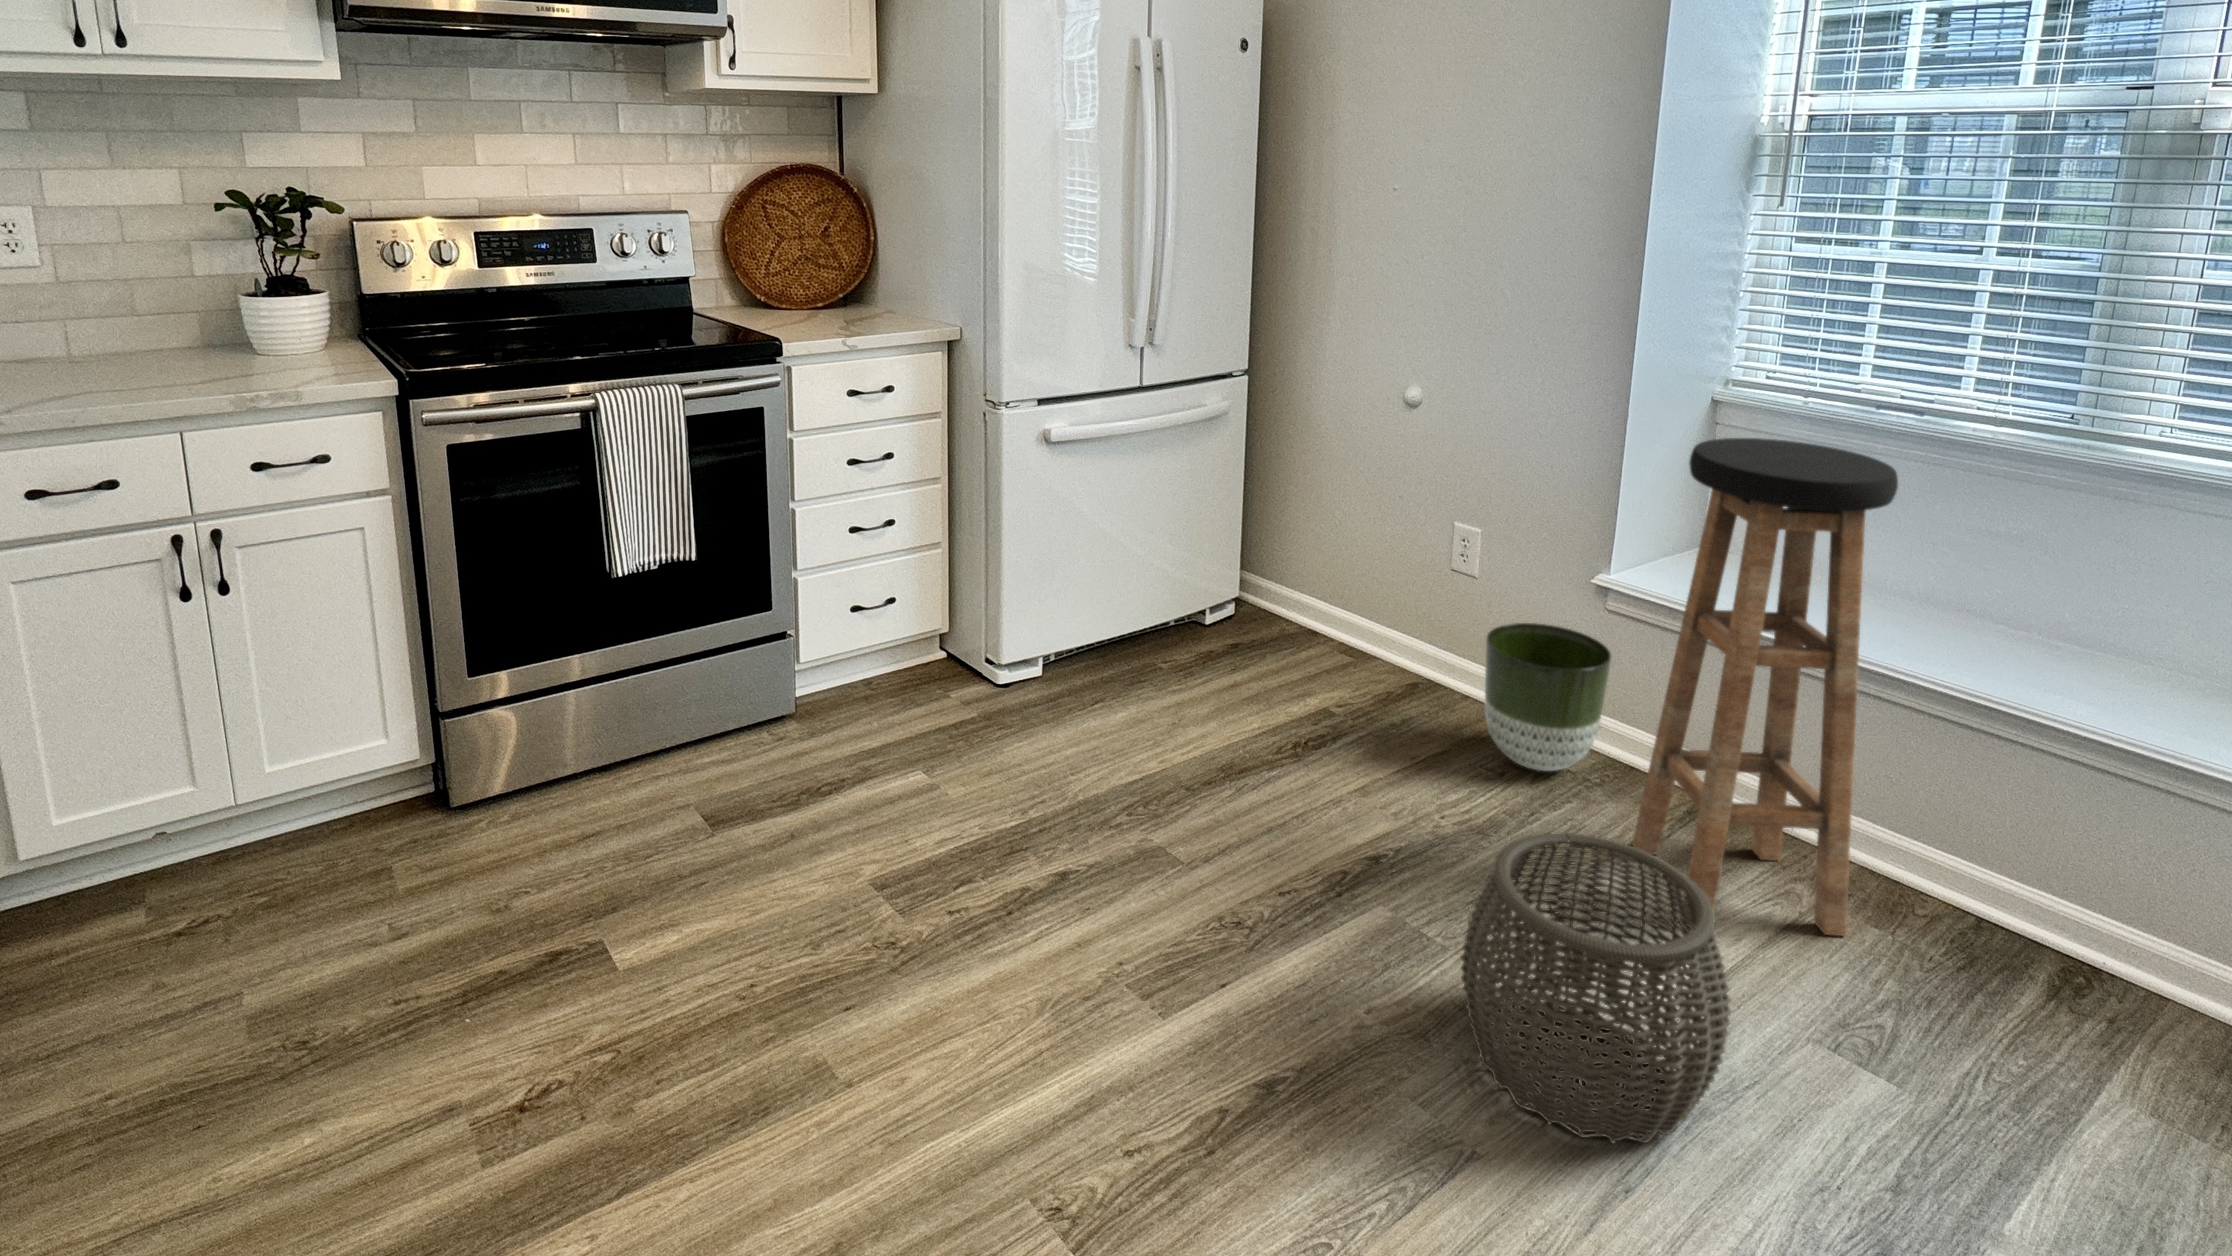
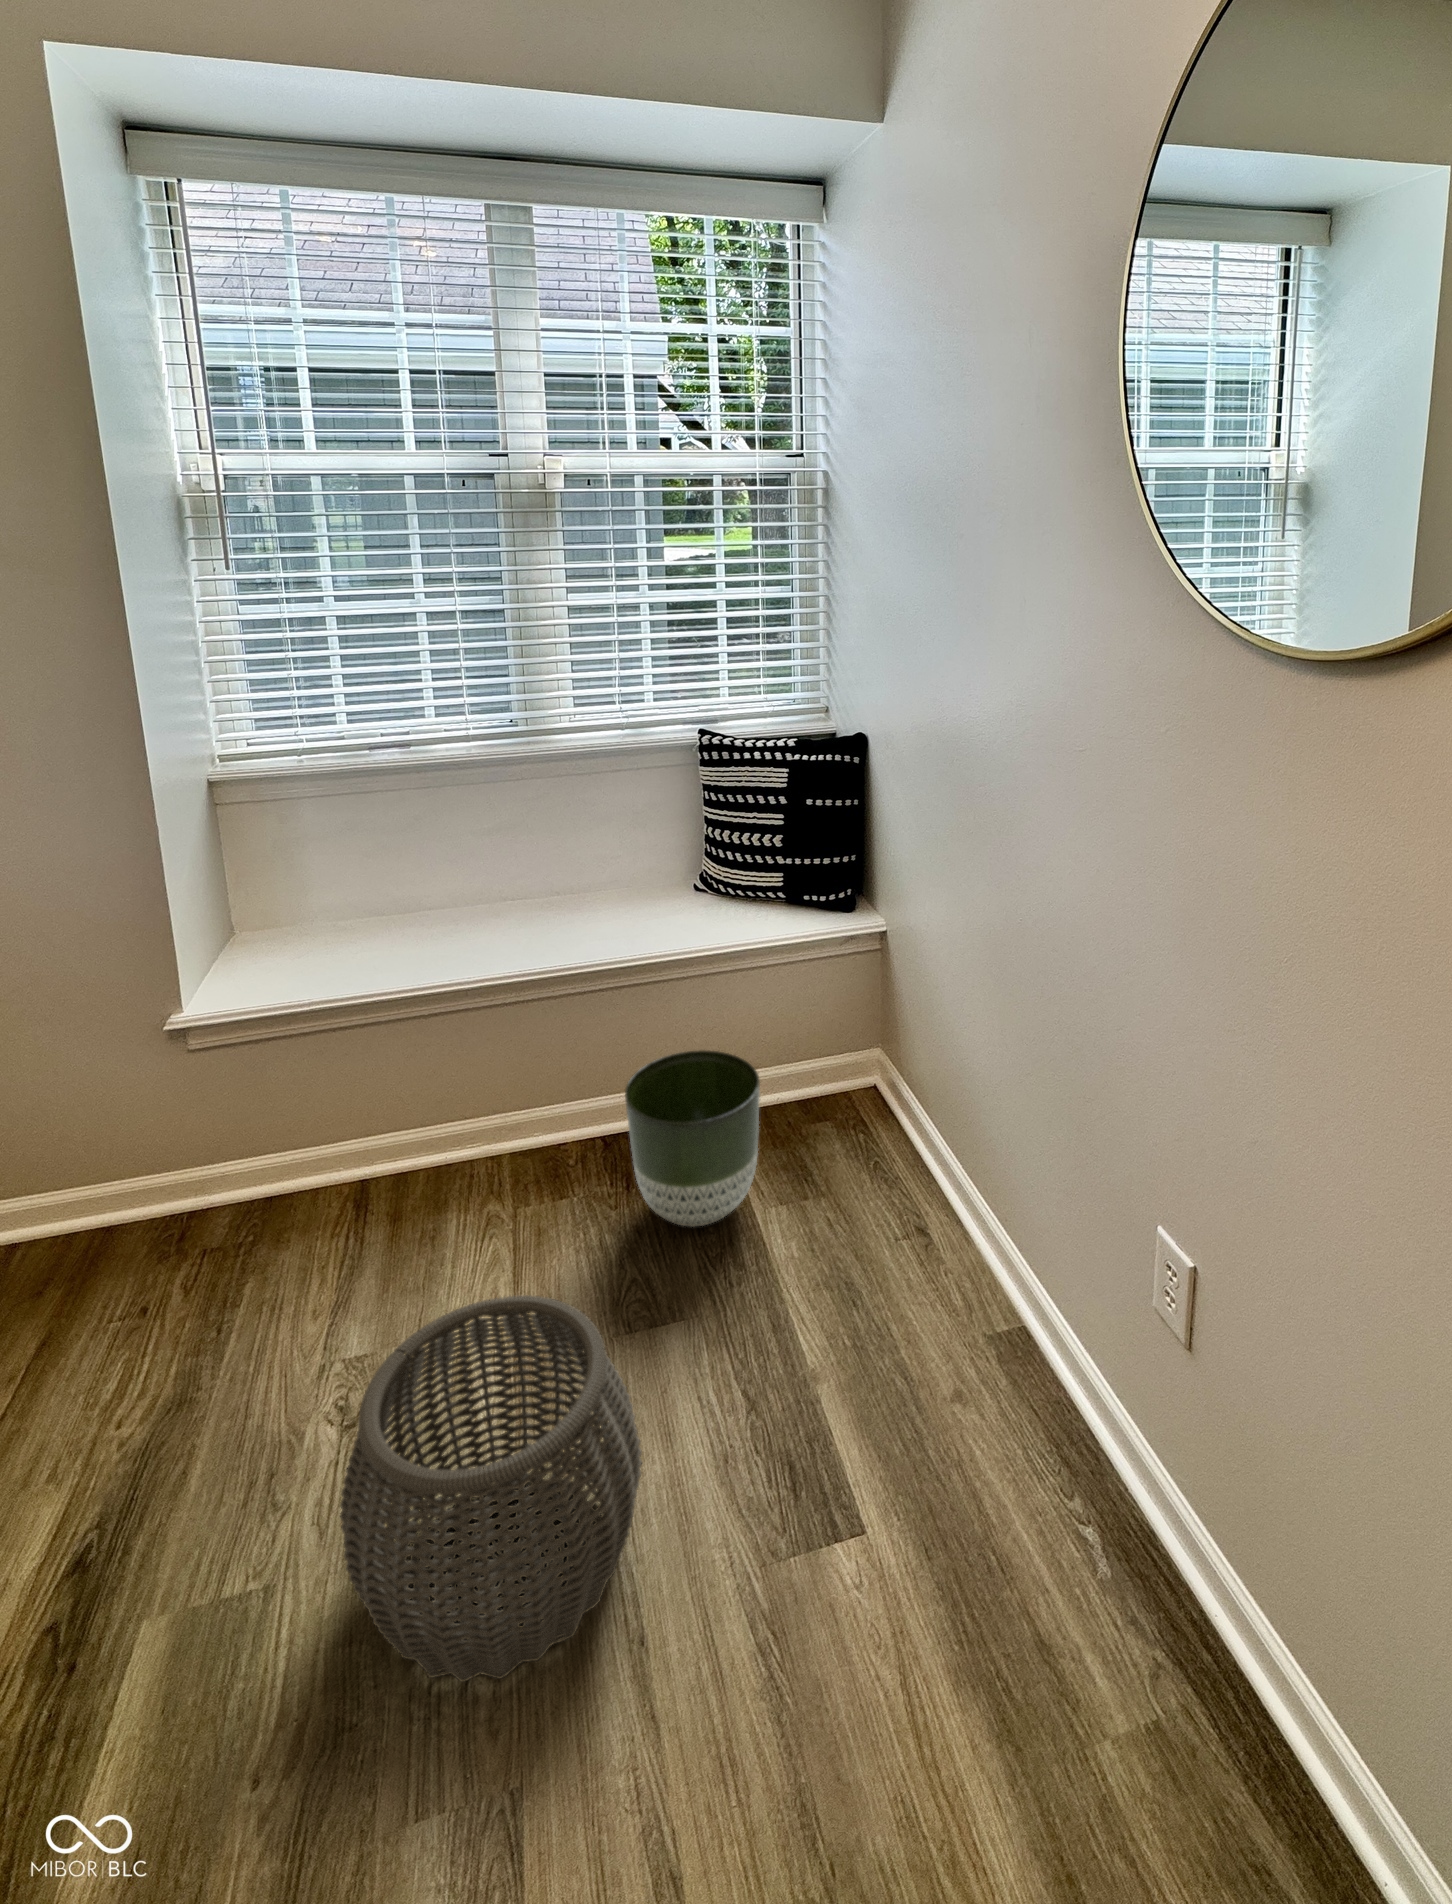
bar stool: present [1632,438,1898,936] -> none [298,805,553,1323]
planter: present [1485,623,1611,771] -> present [625,1050,760,1227]

